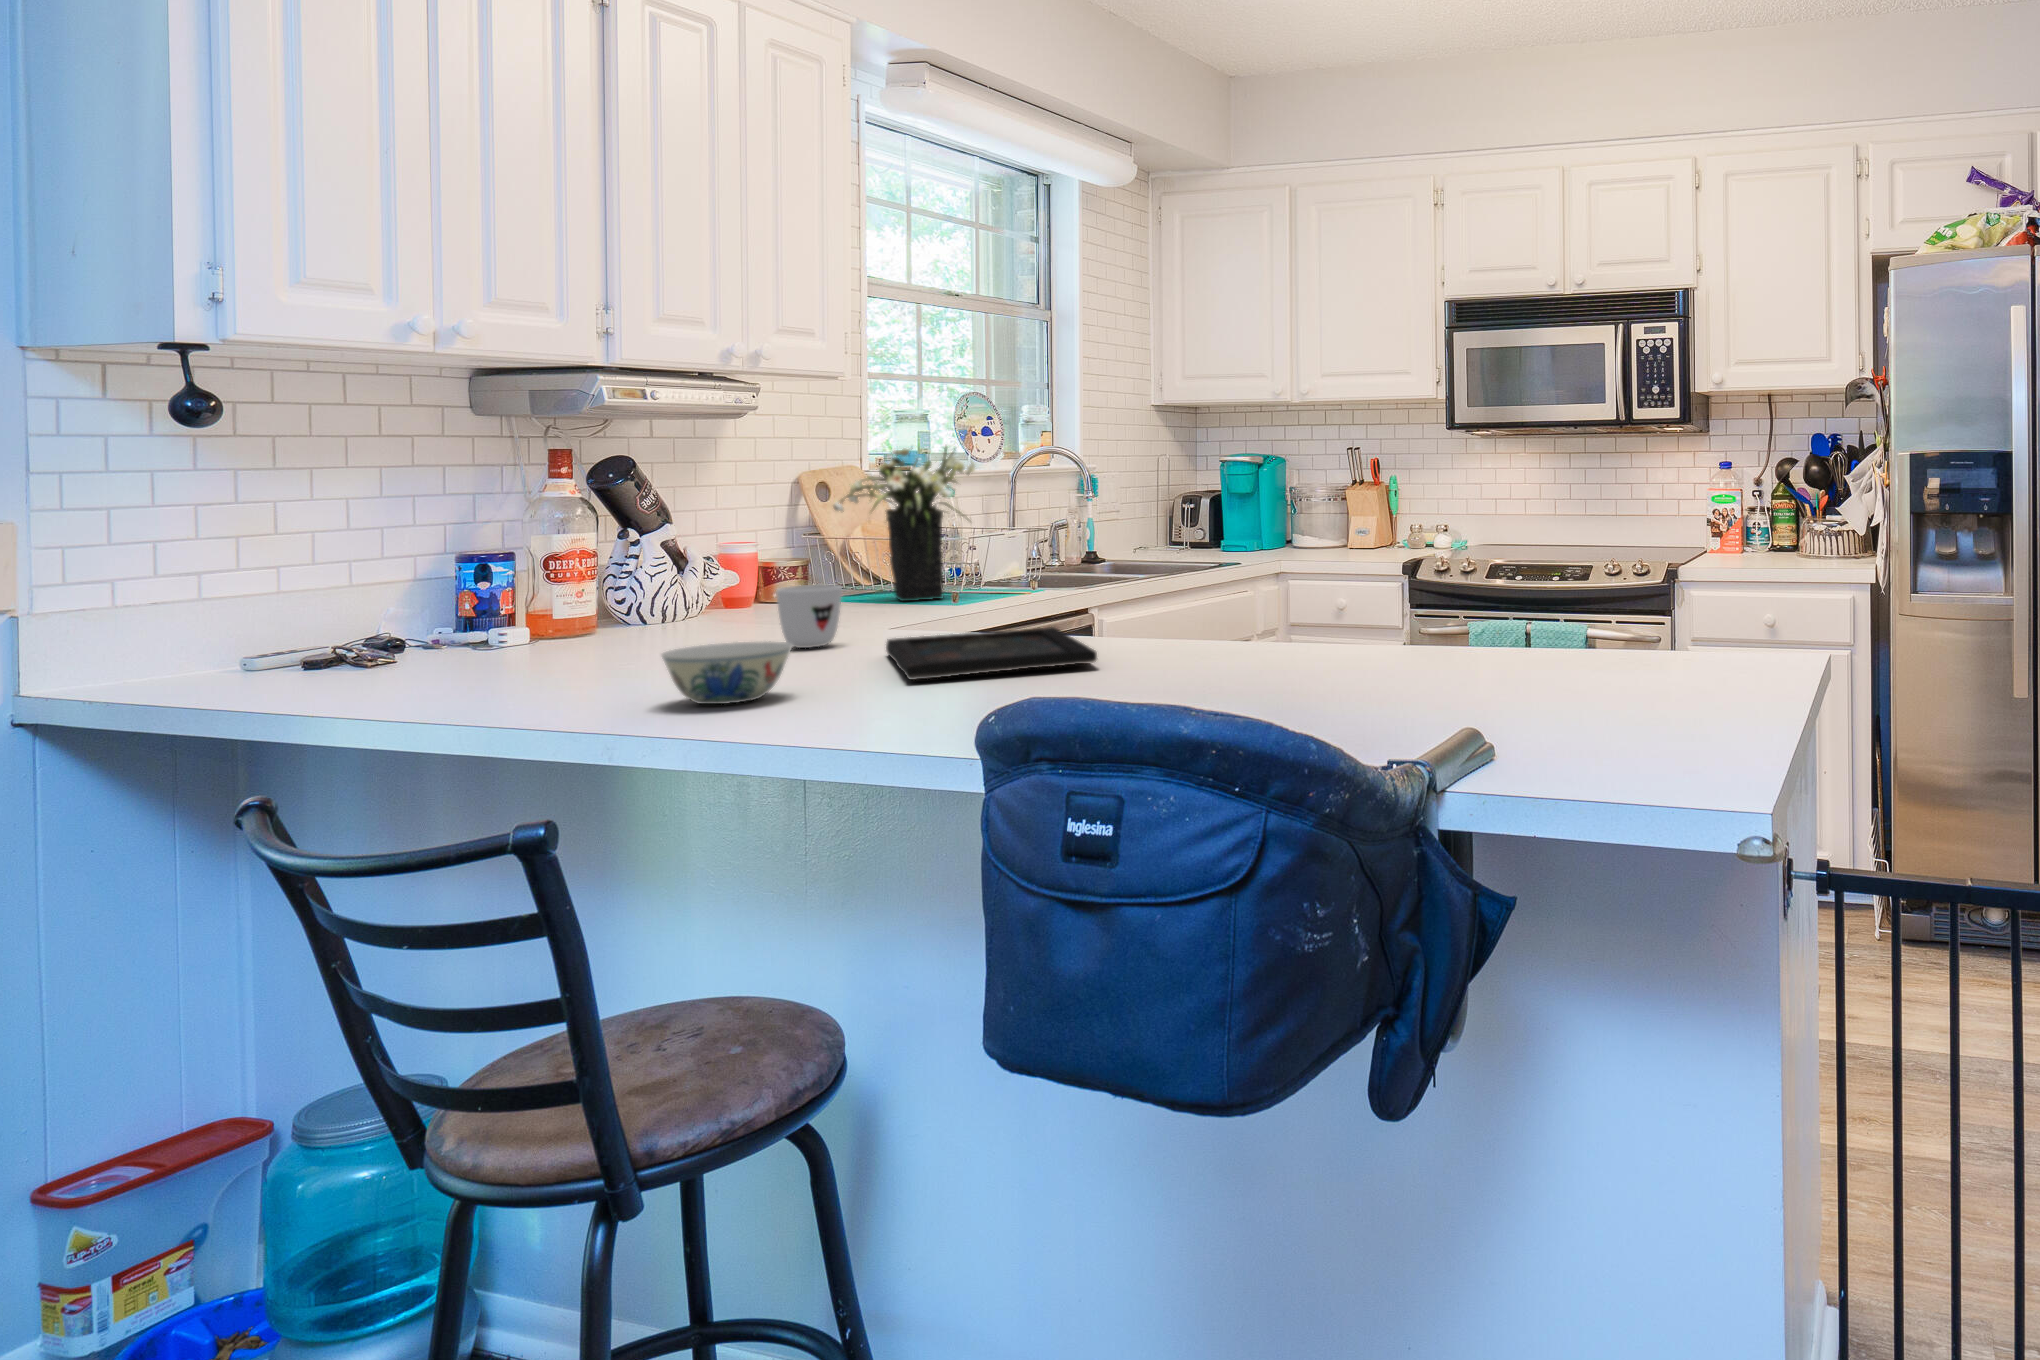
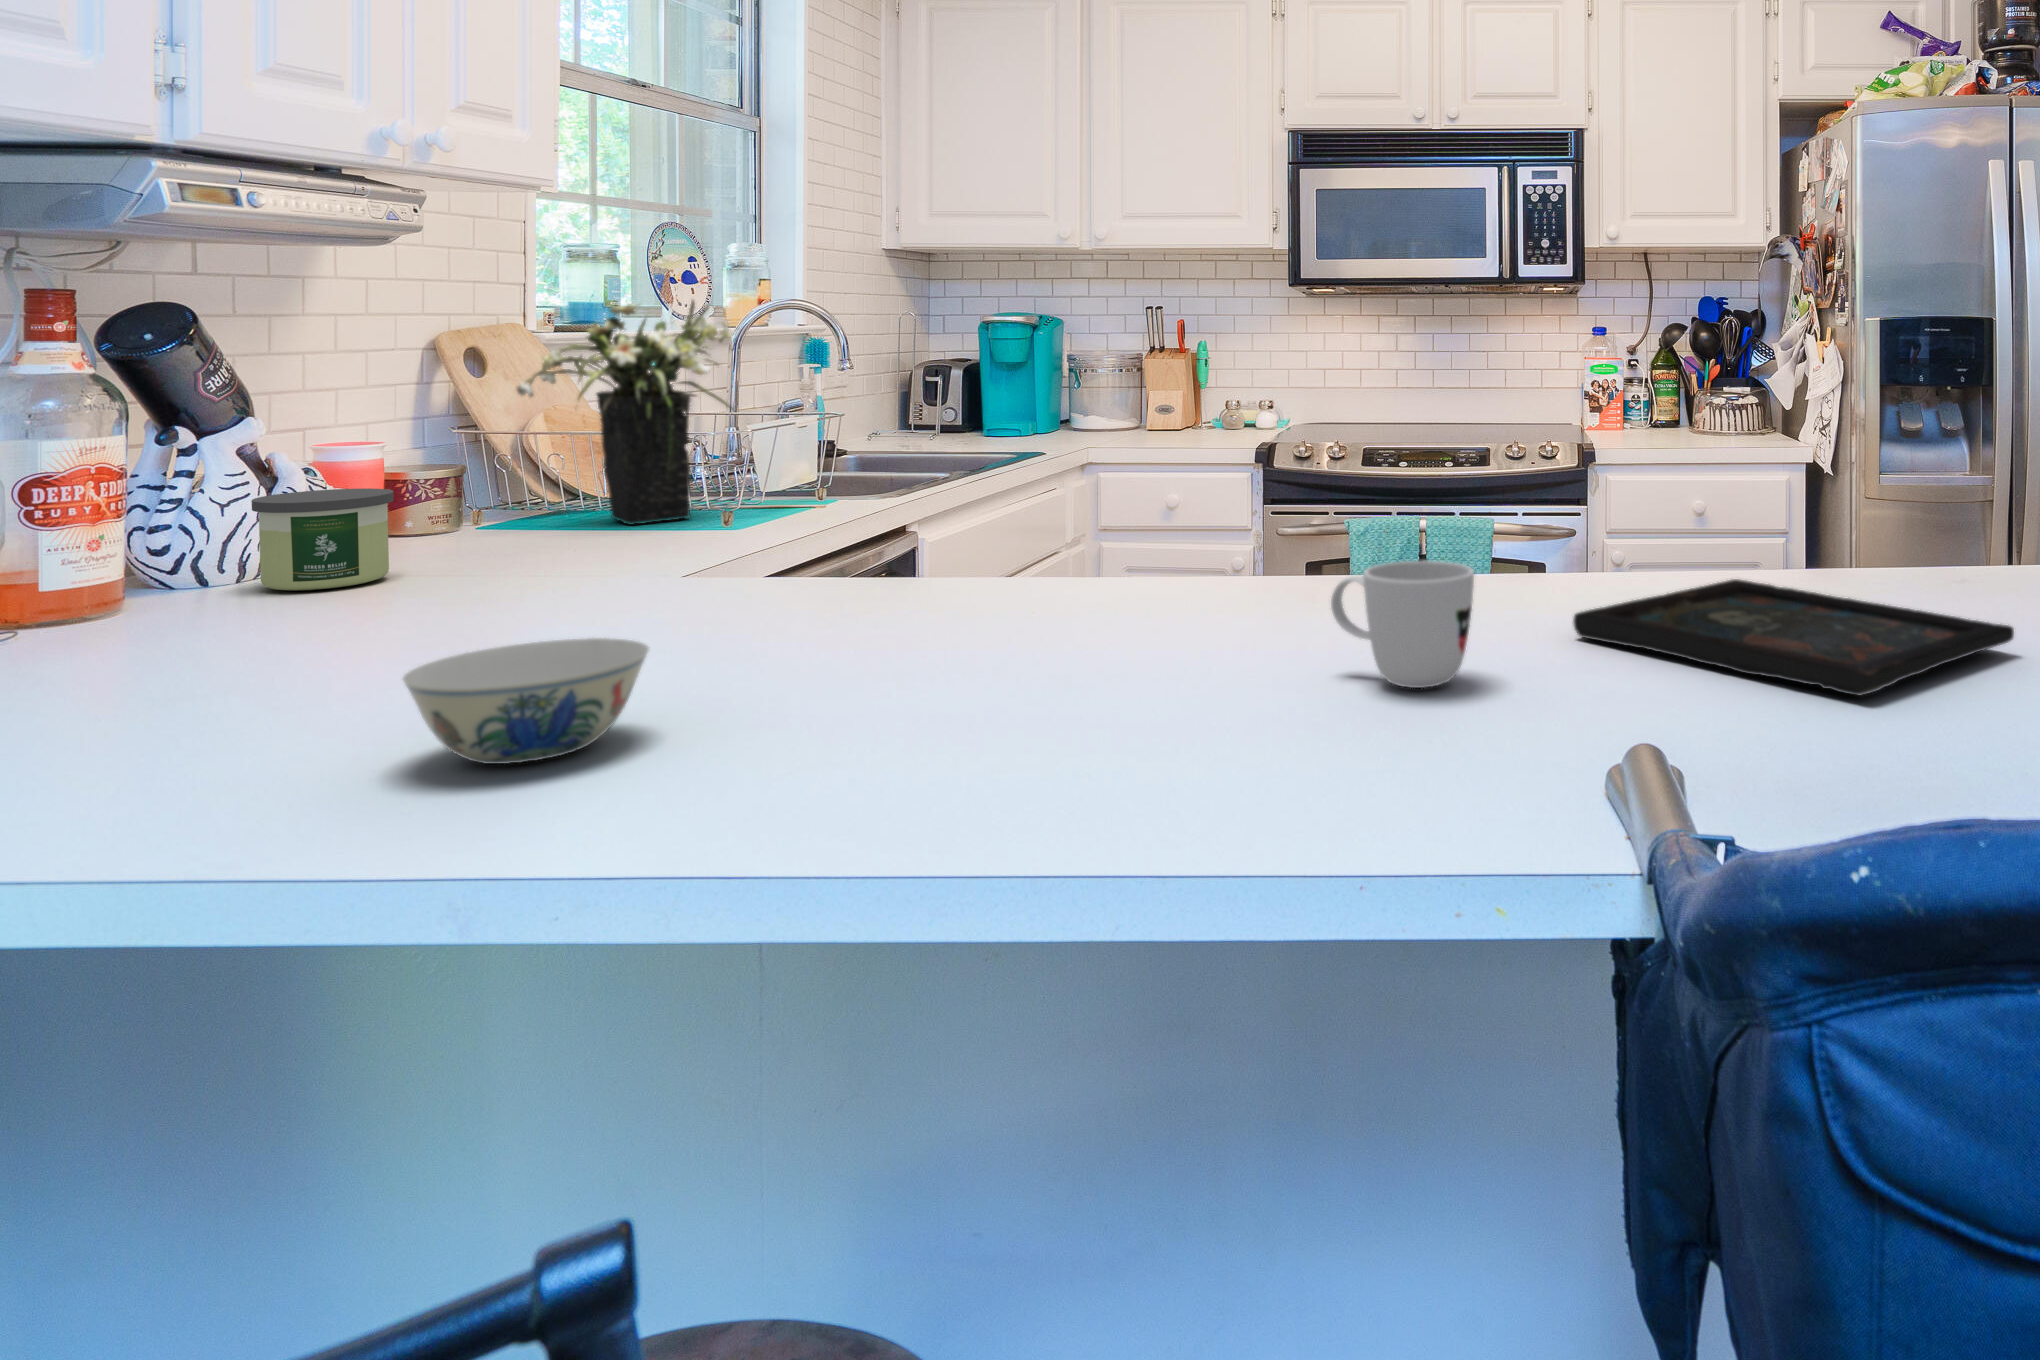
candle: none [661,568,741,630] -> present [252,488,393,590]
mug: present [777,585,842,648] -> present [1331,561,1474,688]
tray: present [886,627,1097,680] -> present [1573,579,2014,696]

